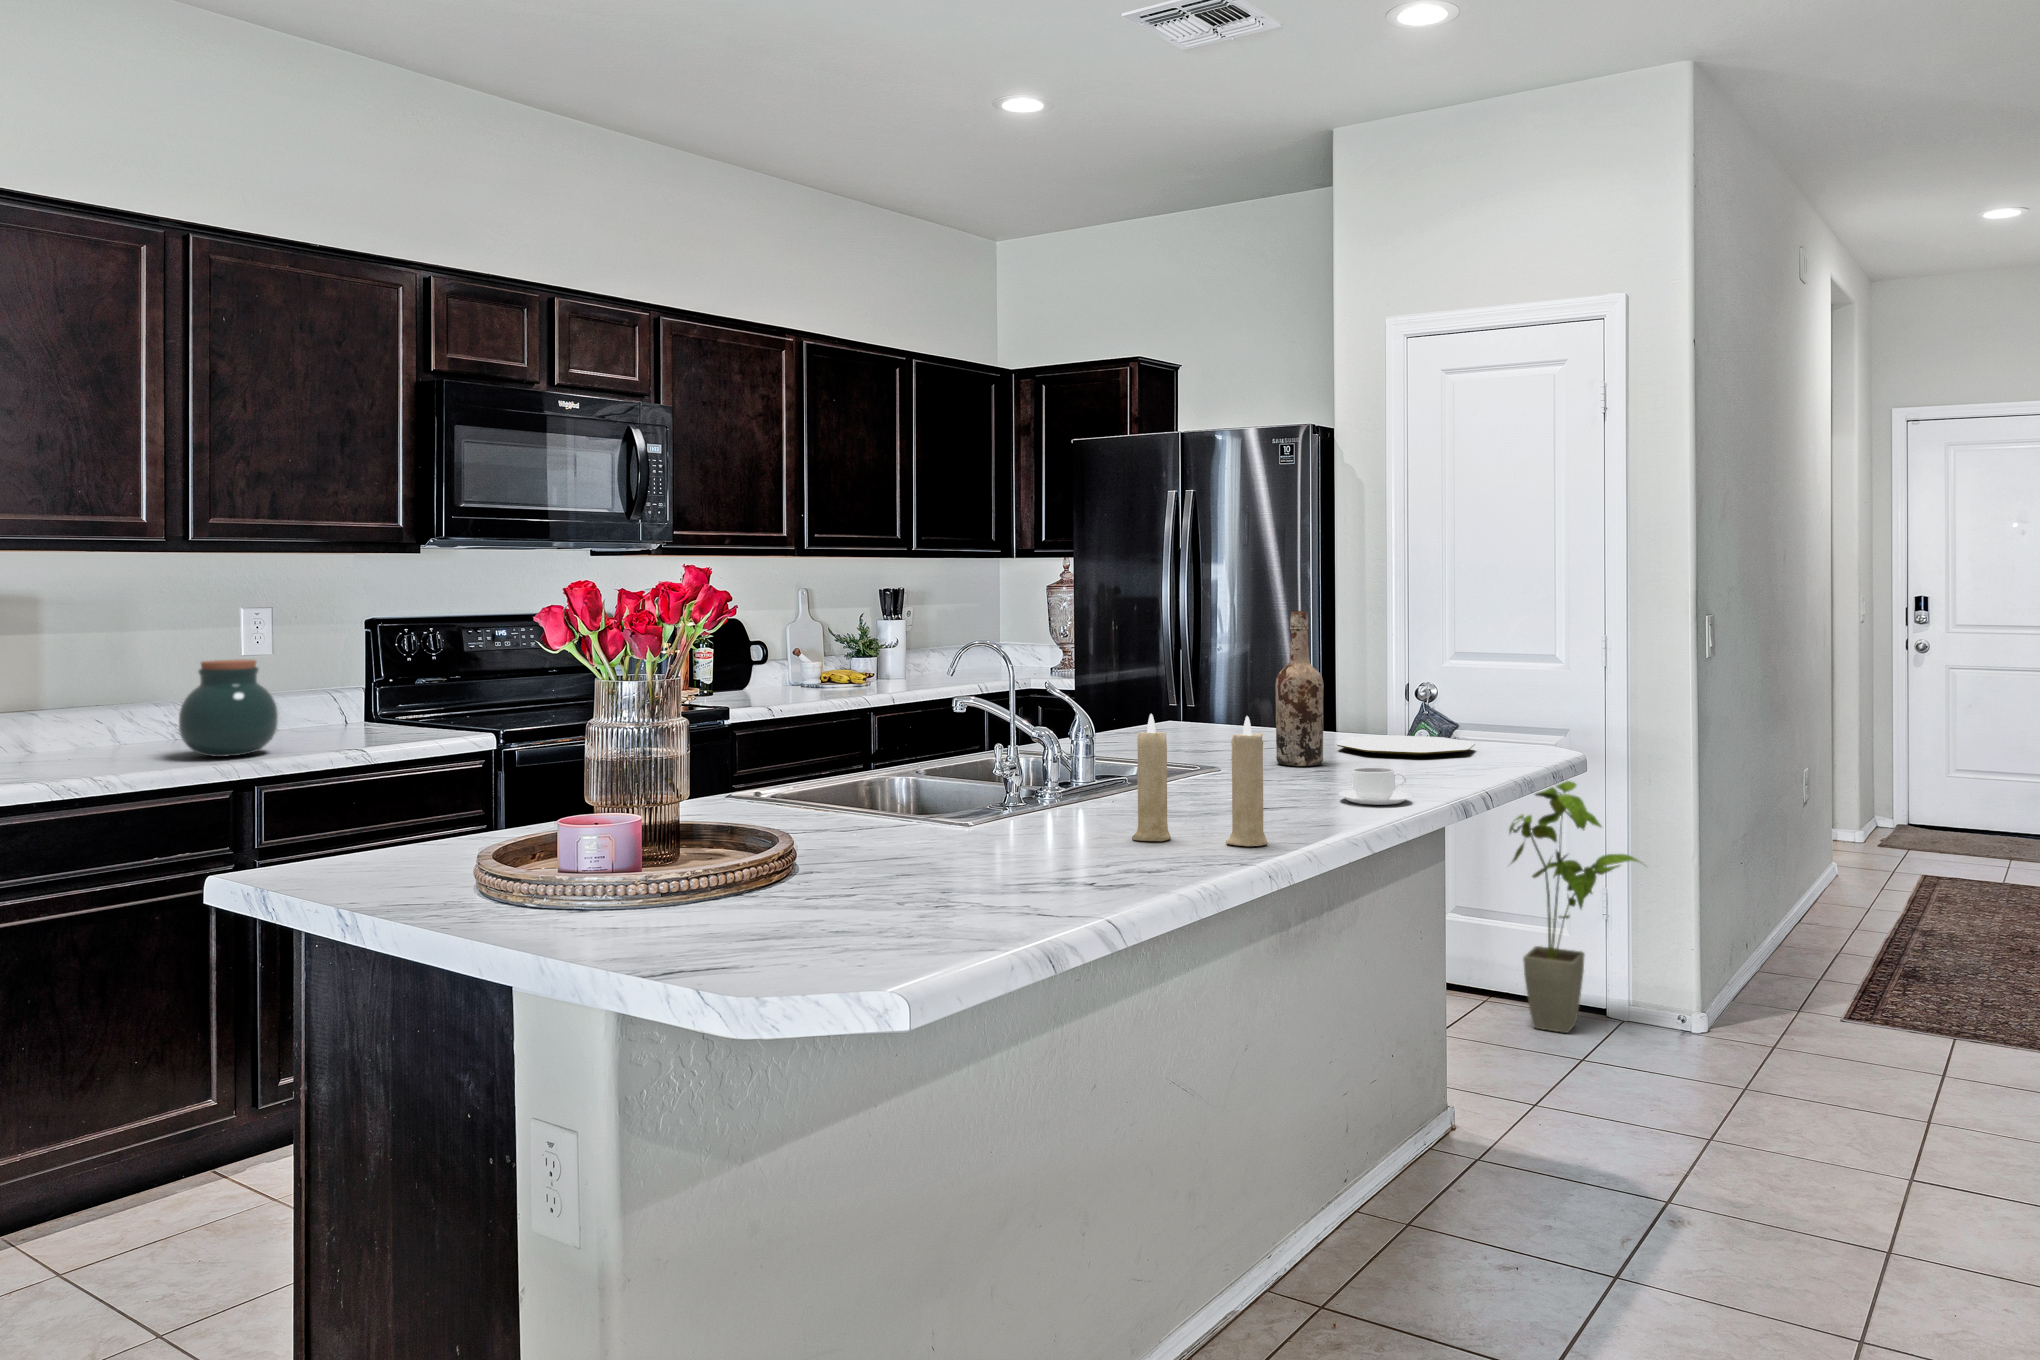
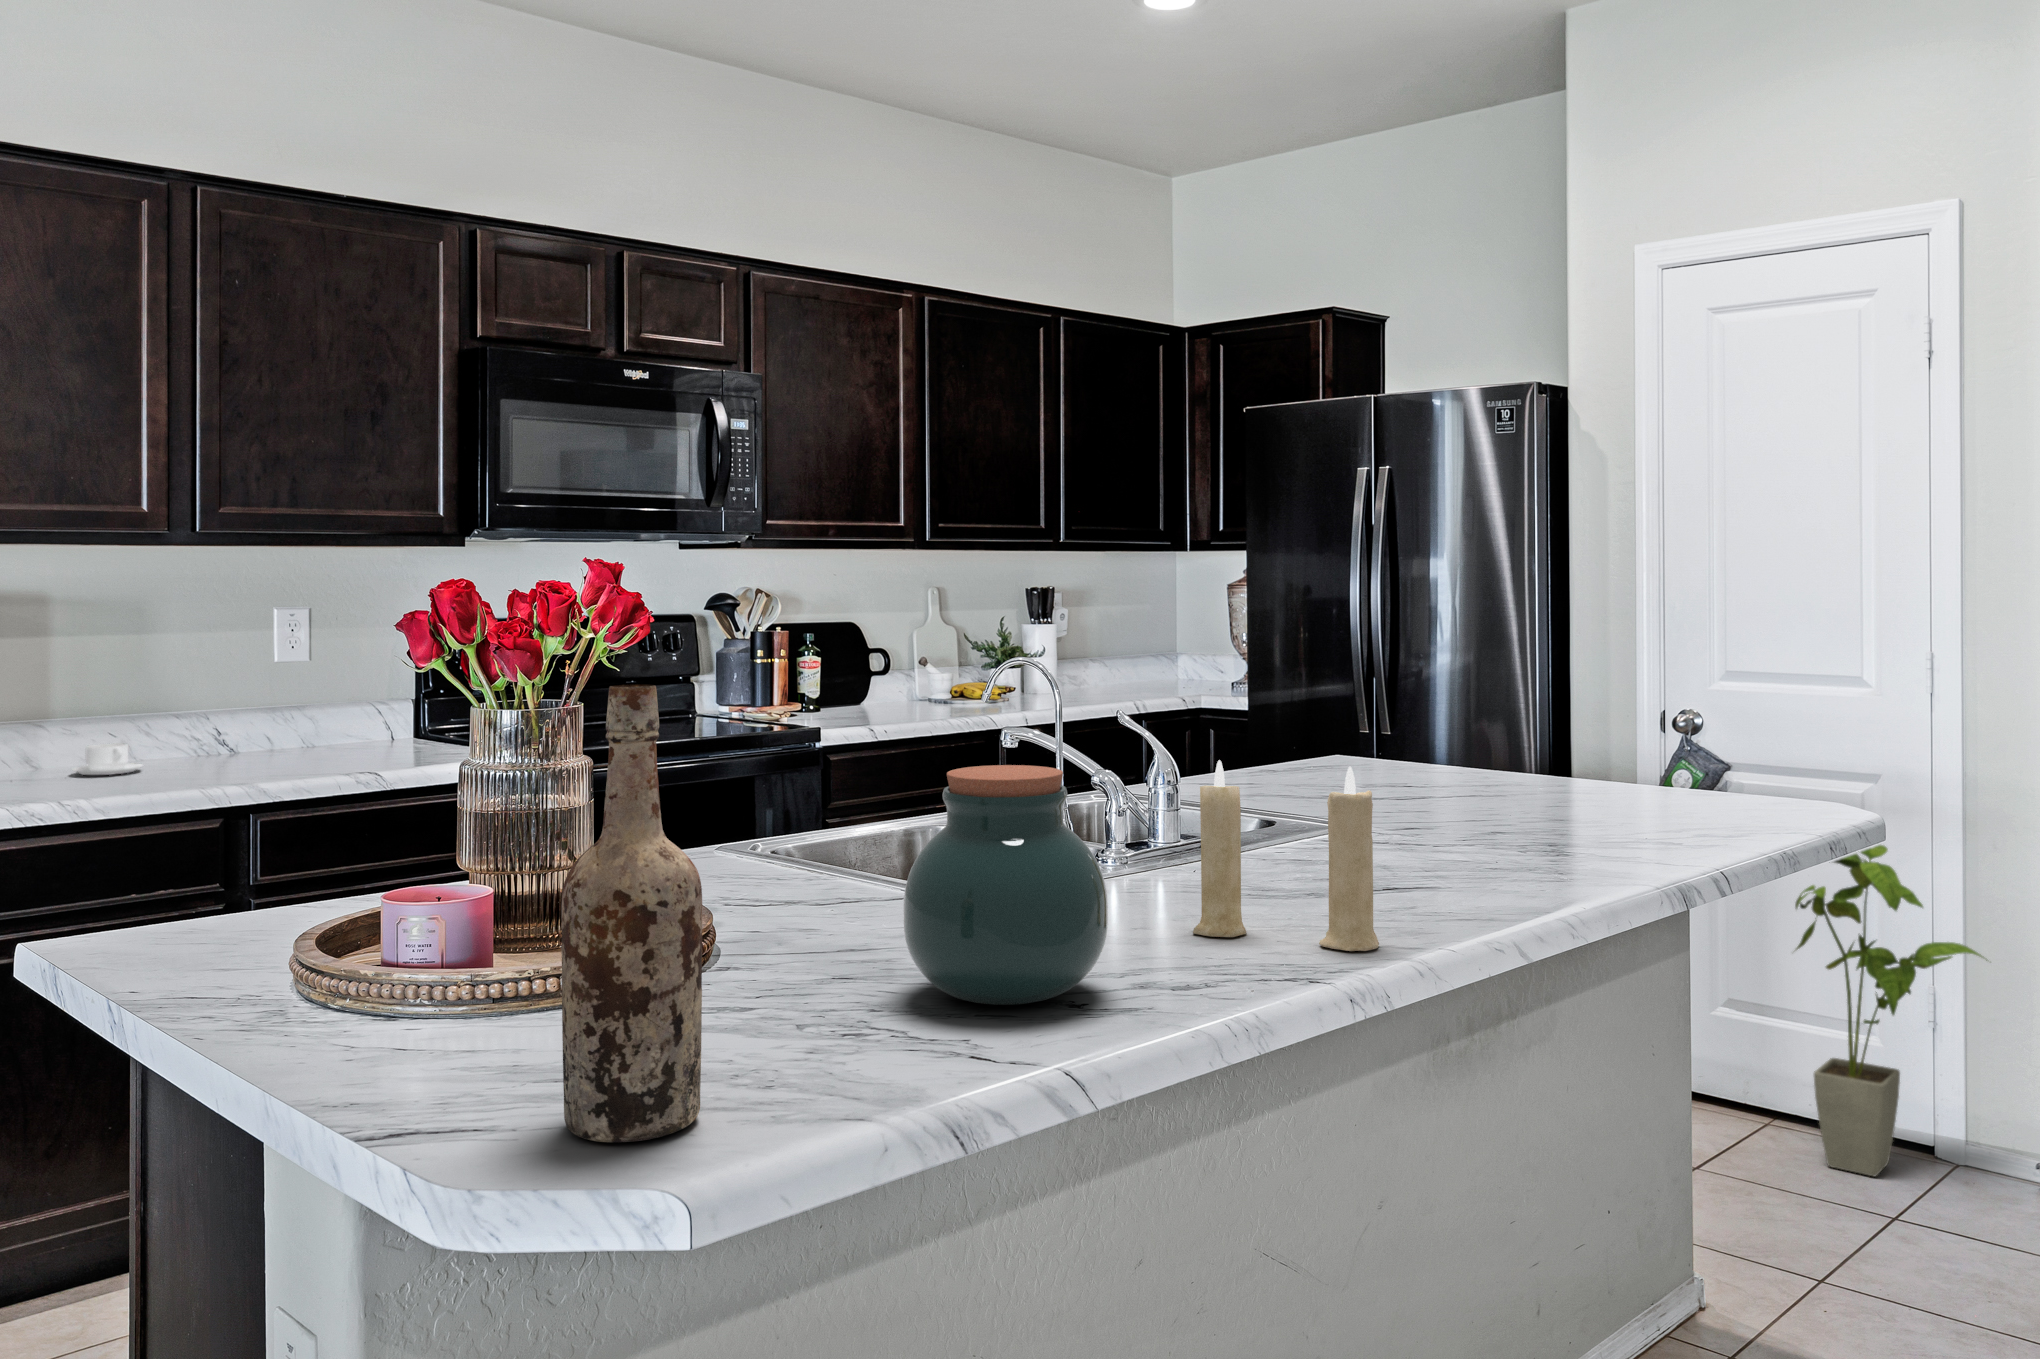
wine bottle: present [1276,611,1324,766] -> present [561,684,702,1142]
jar: present [179,660,278,757] -> present [903,765,1108,1005]
plate: present [1337,735,1475,755] -> none [1538,783,1730,811]
coffee cup: present [1339,767,1412,805] -> present [72,743,142,775]

